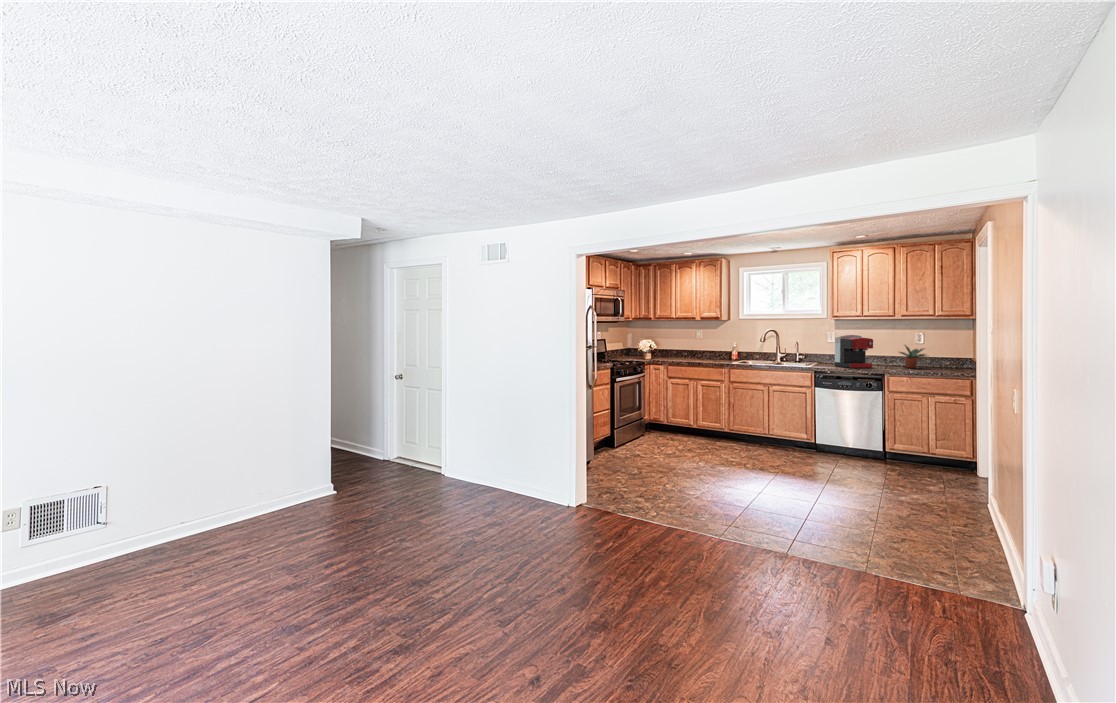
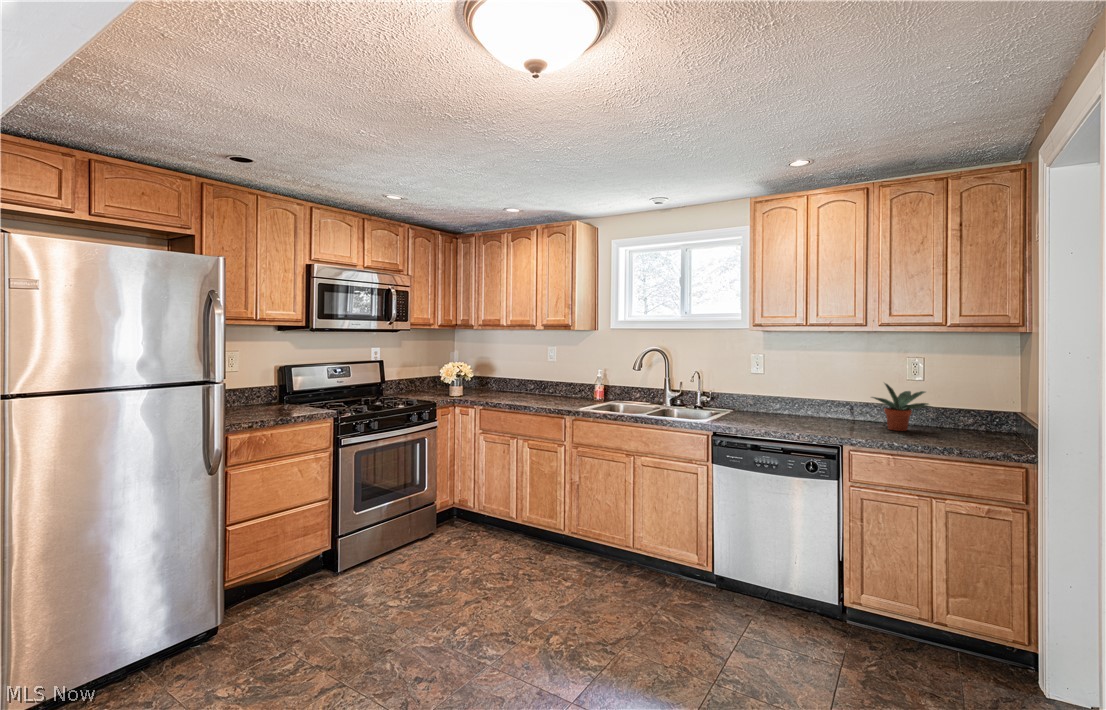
coffee maker: present [835,335,873,368] -> none [756,361,825,427]

